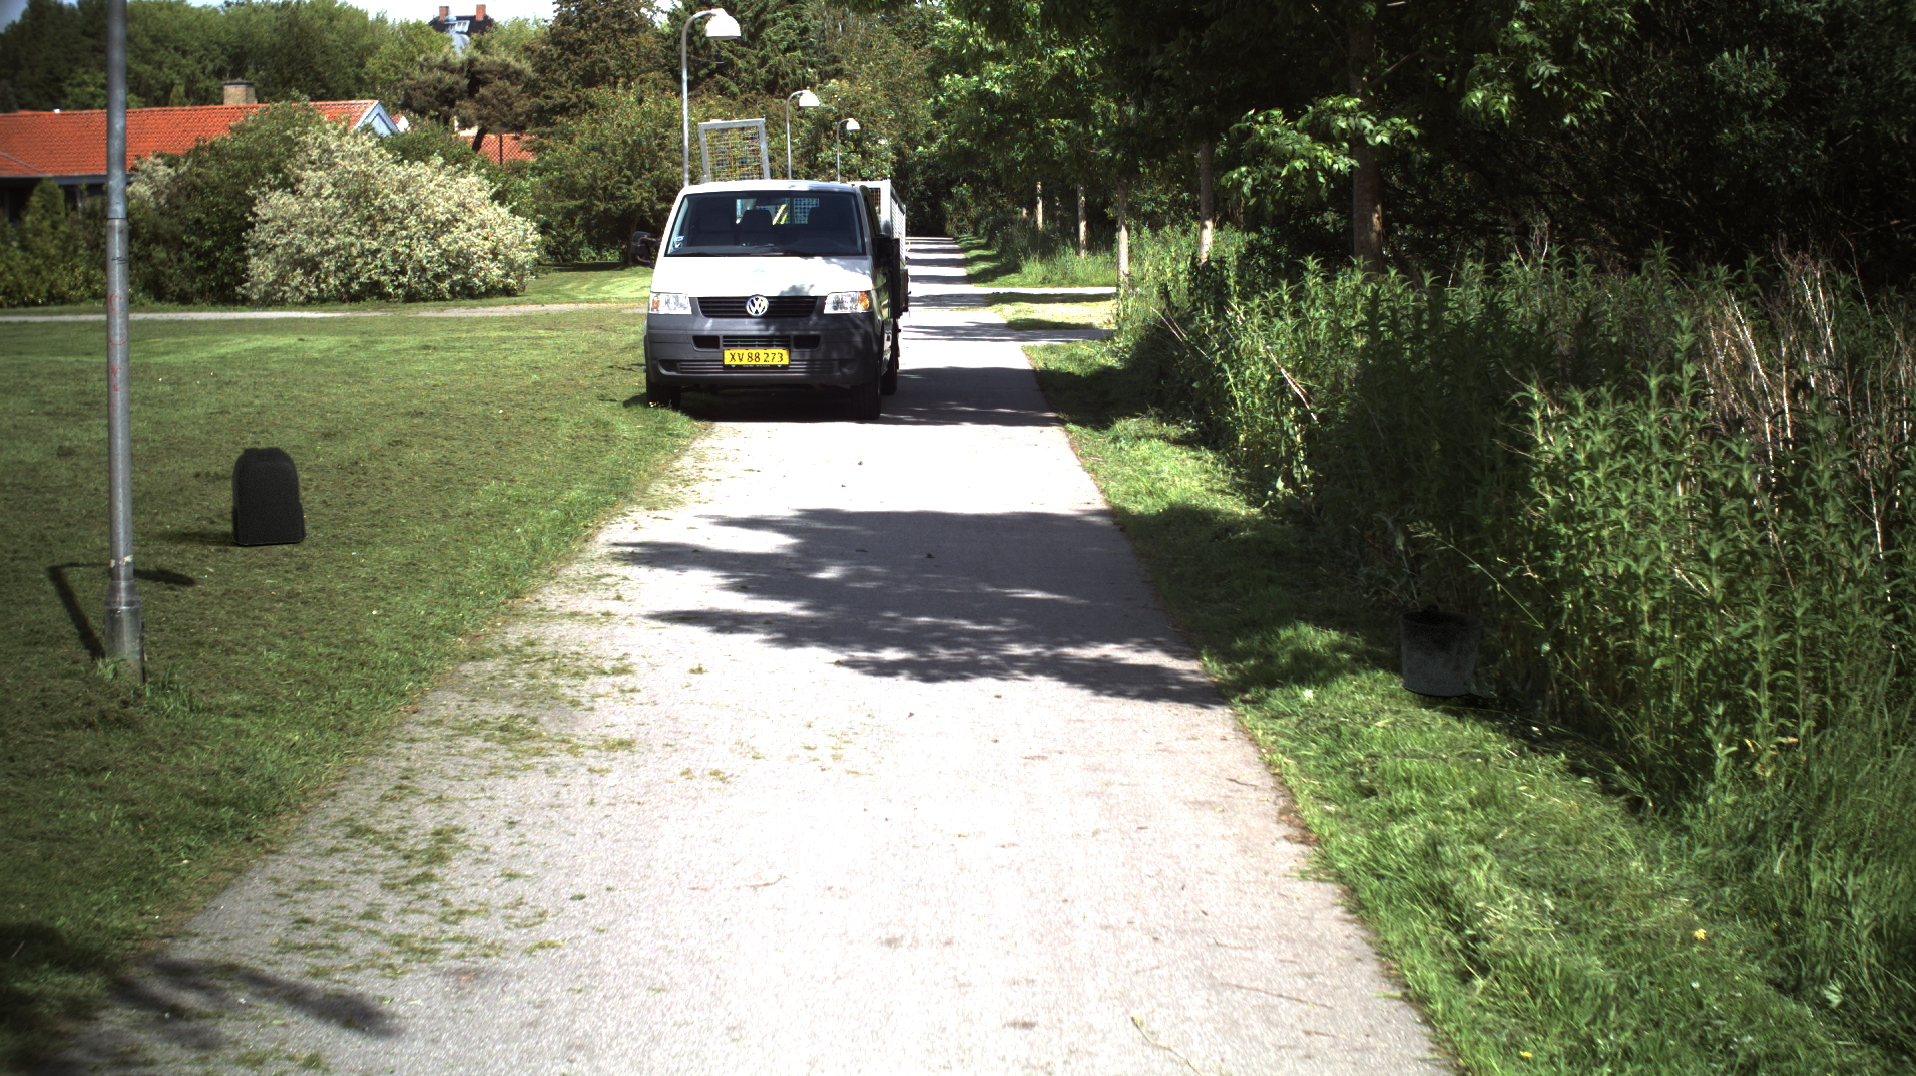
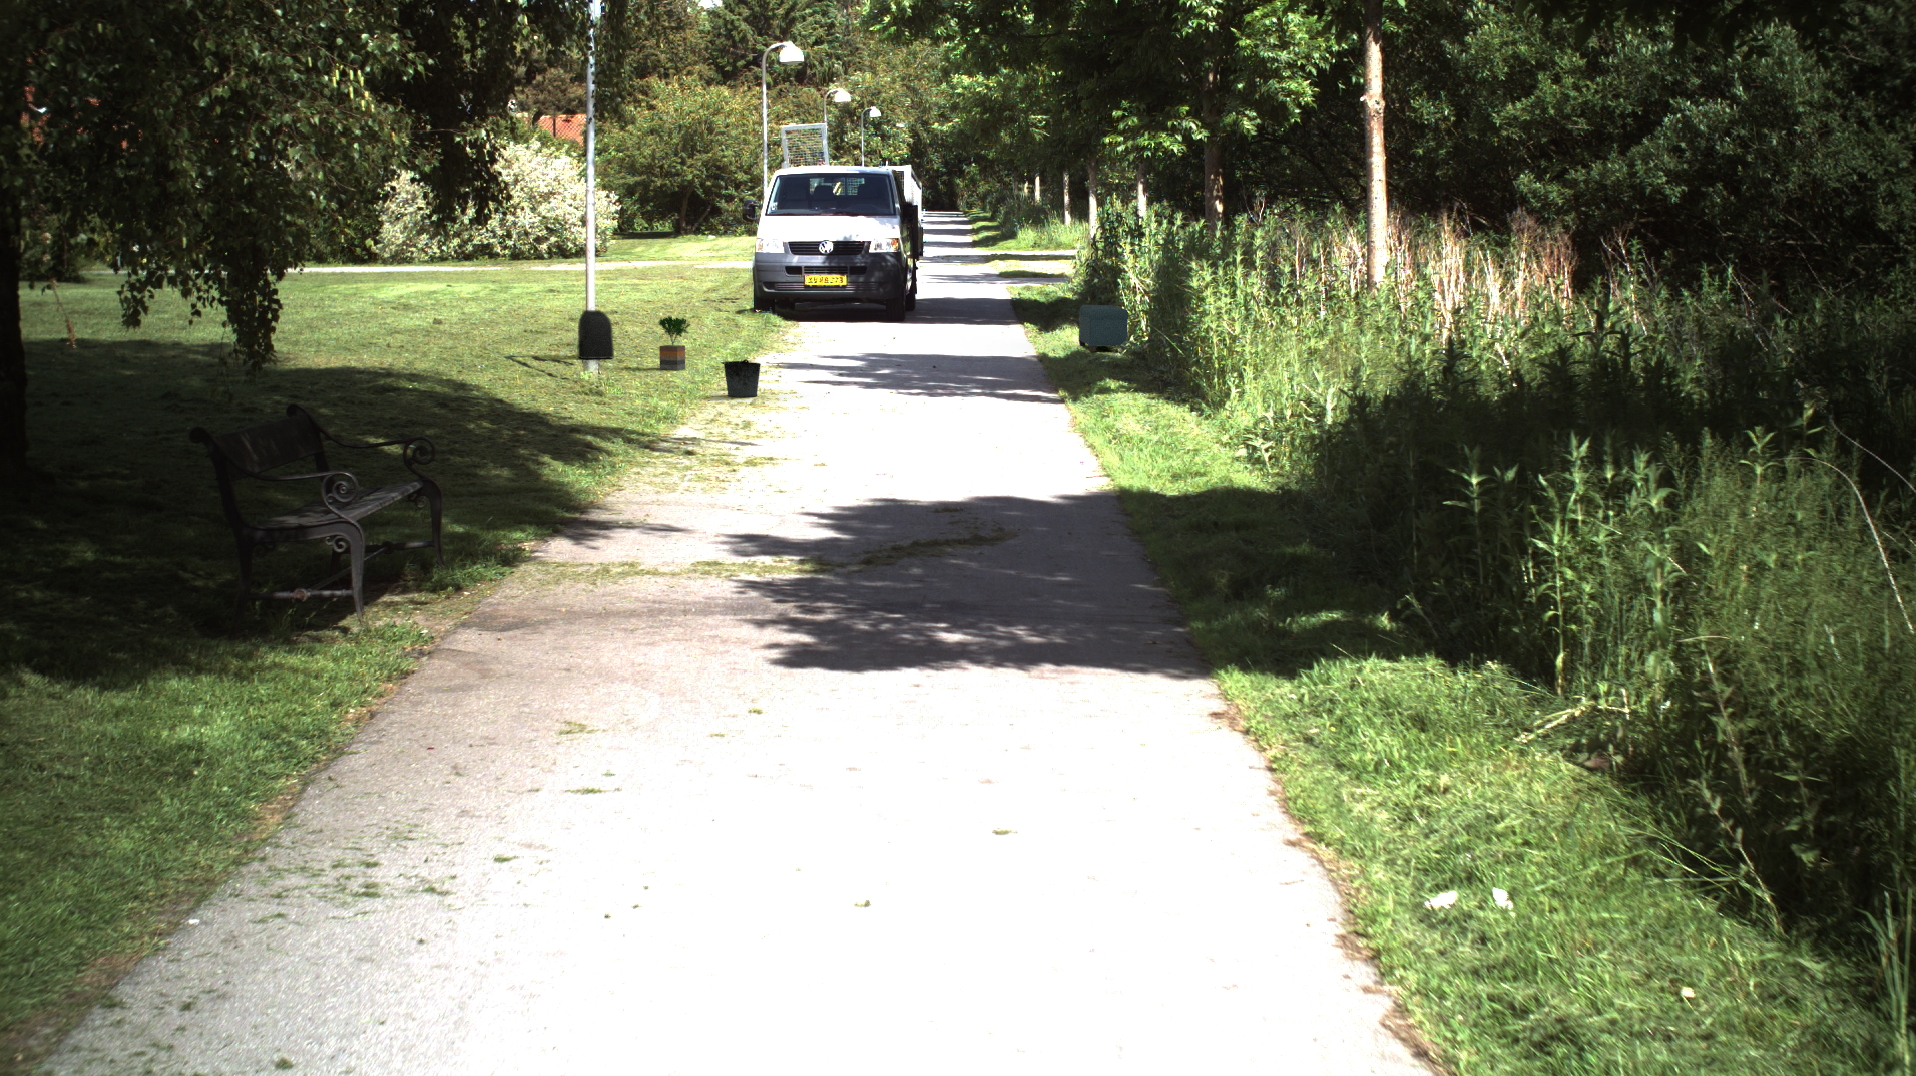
bench: none [1173,413,1274,504] -> present [1079,305,1128,352]
potted tree: none [352,475,427,588] -> present [658,317,690,370]
bucket: present [1394,605,1484,696] -> present [722,359,761,397]

